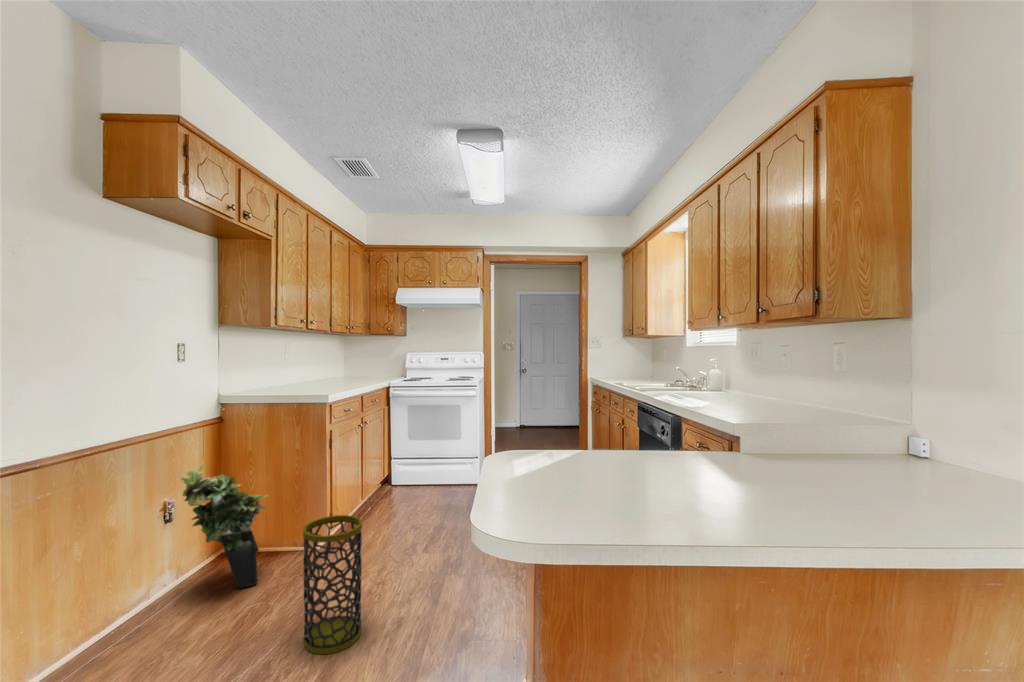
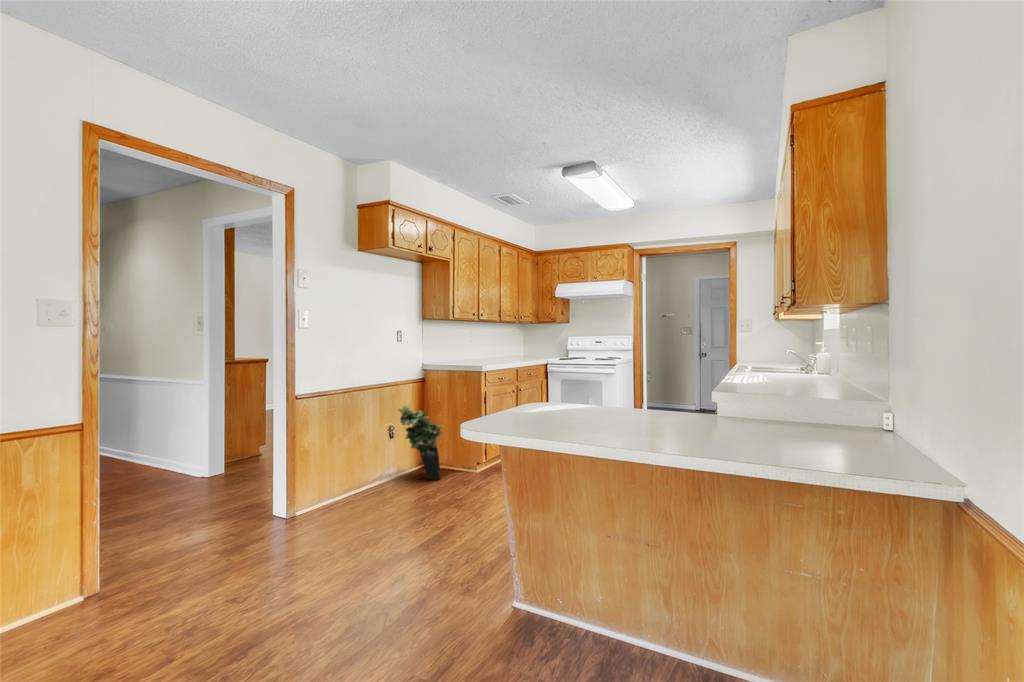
trash can: present [303,515,362,654] -> none [450,436,484,512]

